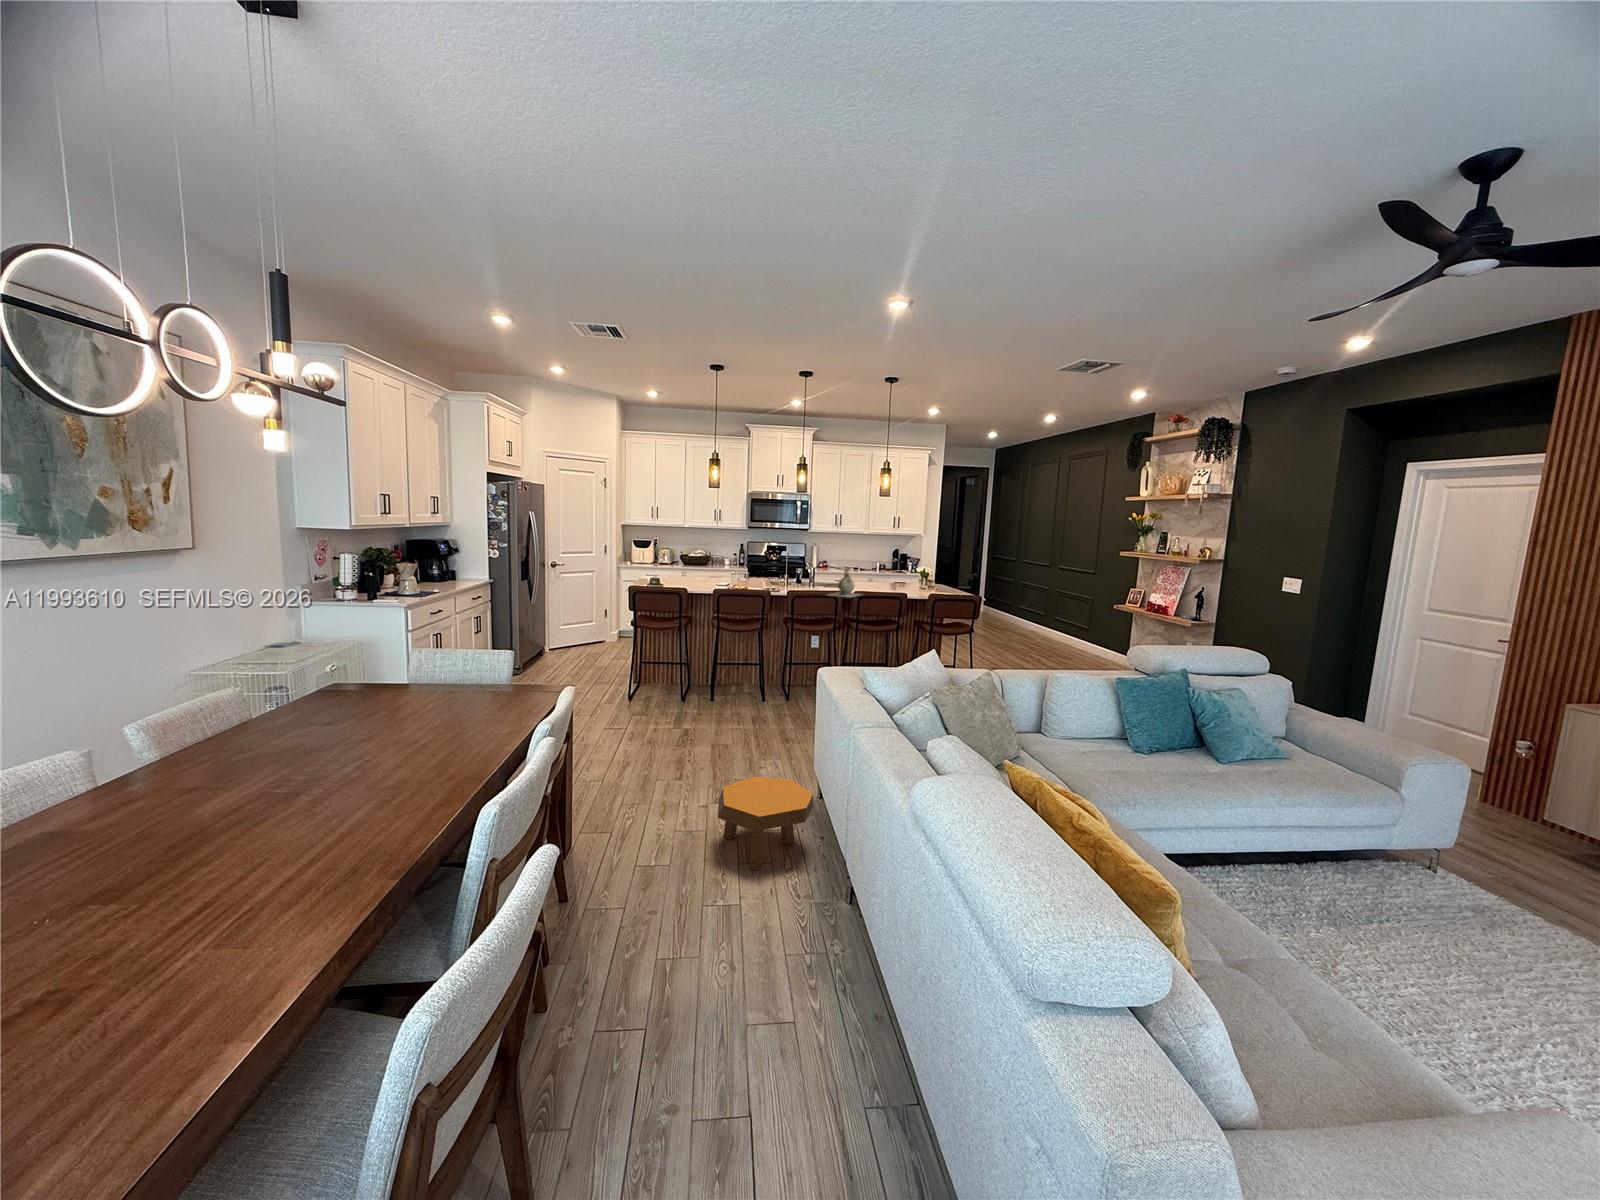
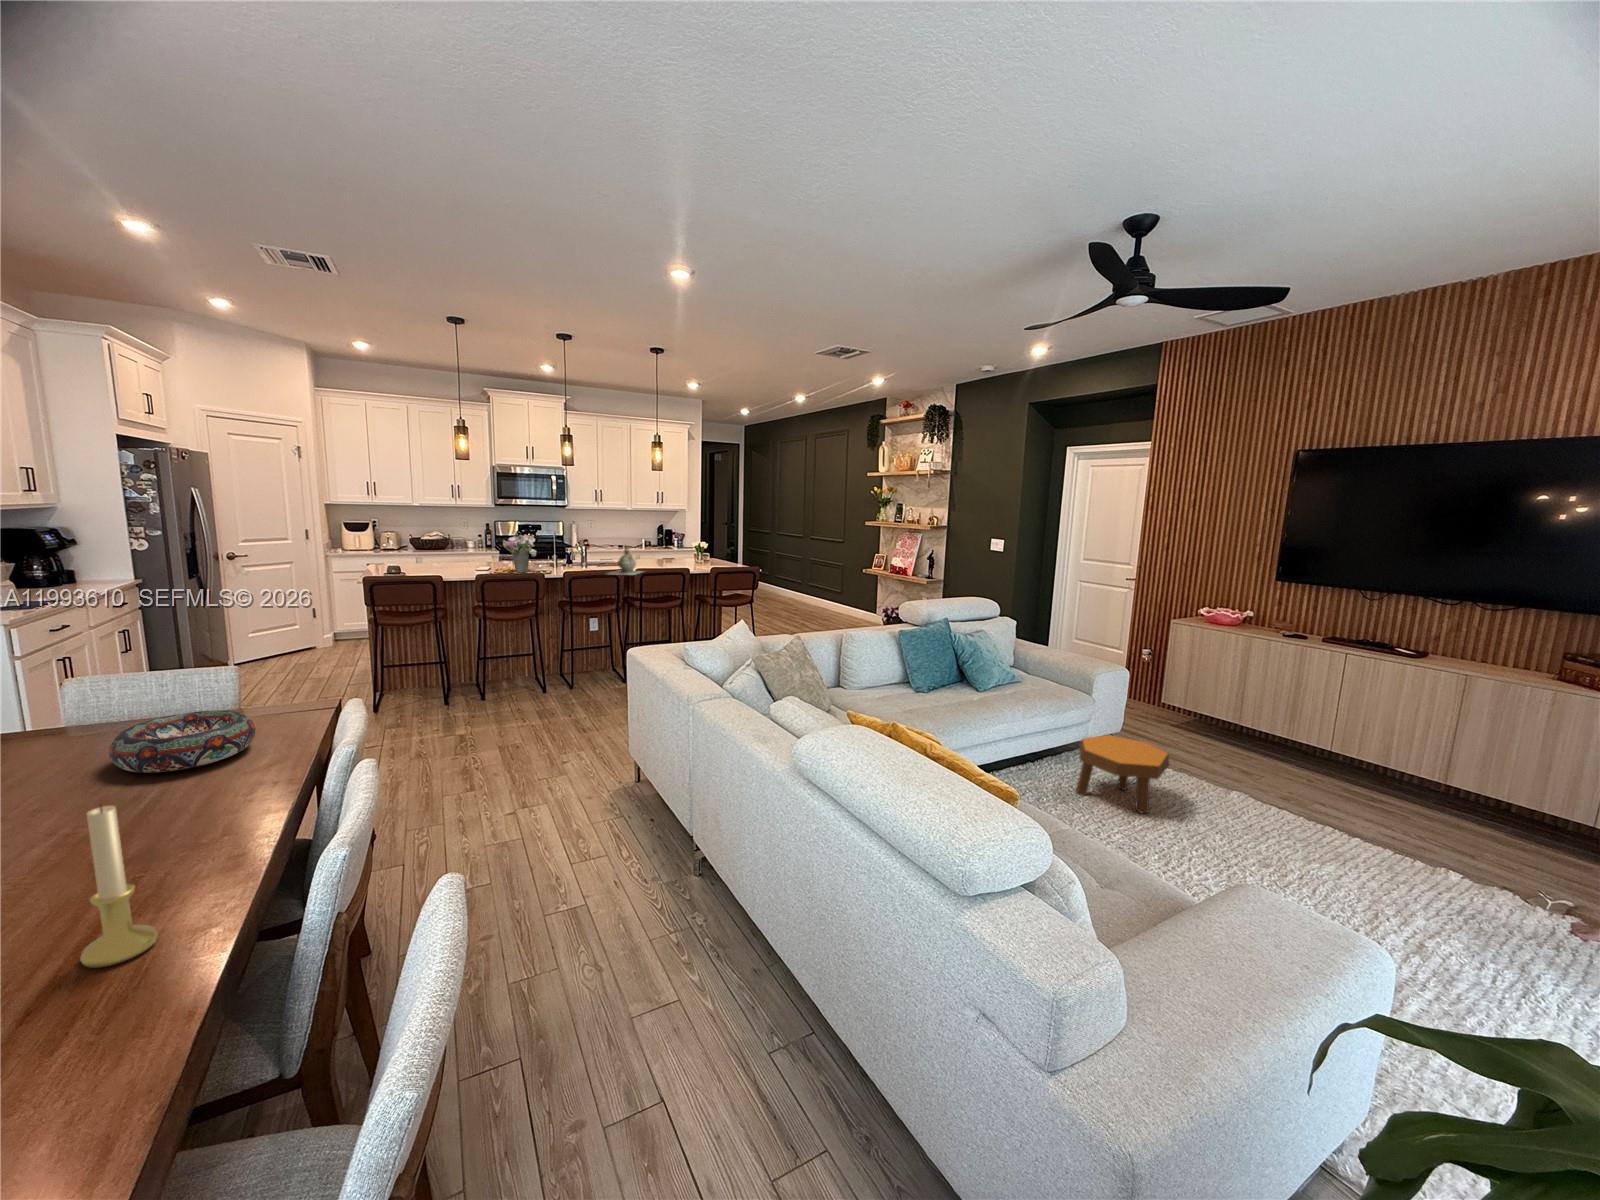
flower bouquet: none [740,555,767,589] -> present [503,535,536,572]
decorative bowl: none [407,683,498,725] -> present [109,710,256,773]
candle holder: none [329,740,376,858] -> present [80,806,158,968]
footstool: present [718,777,813,870] -> present [1076,735,1169,814]

